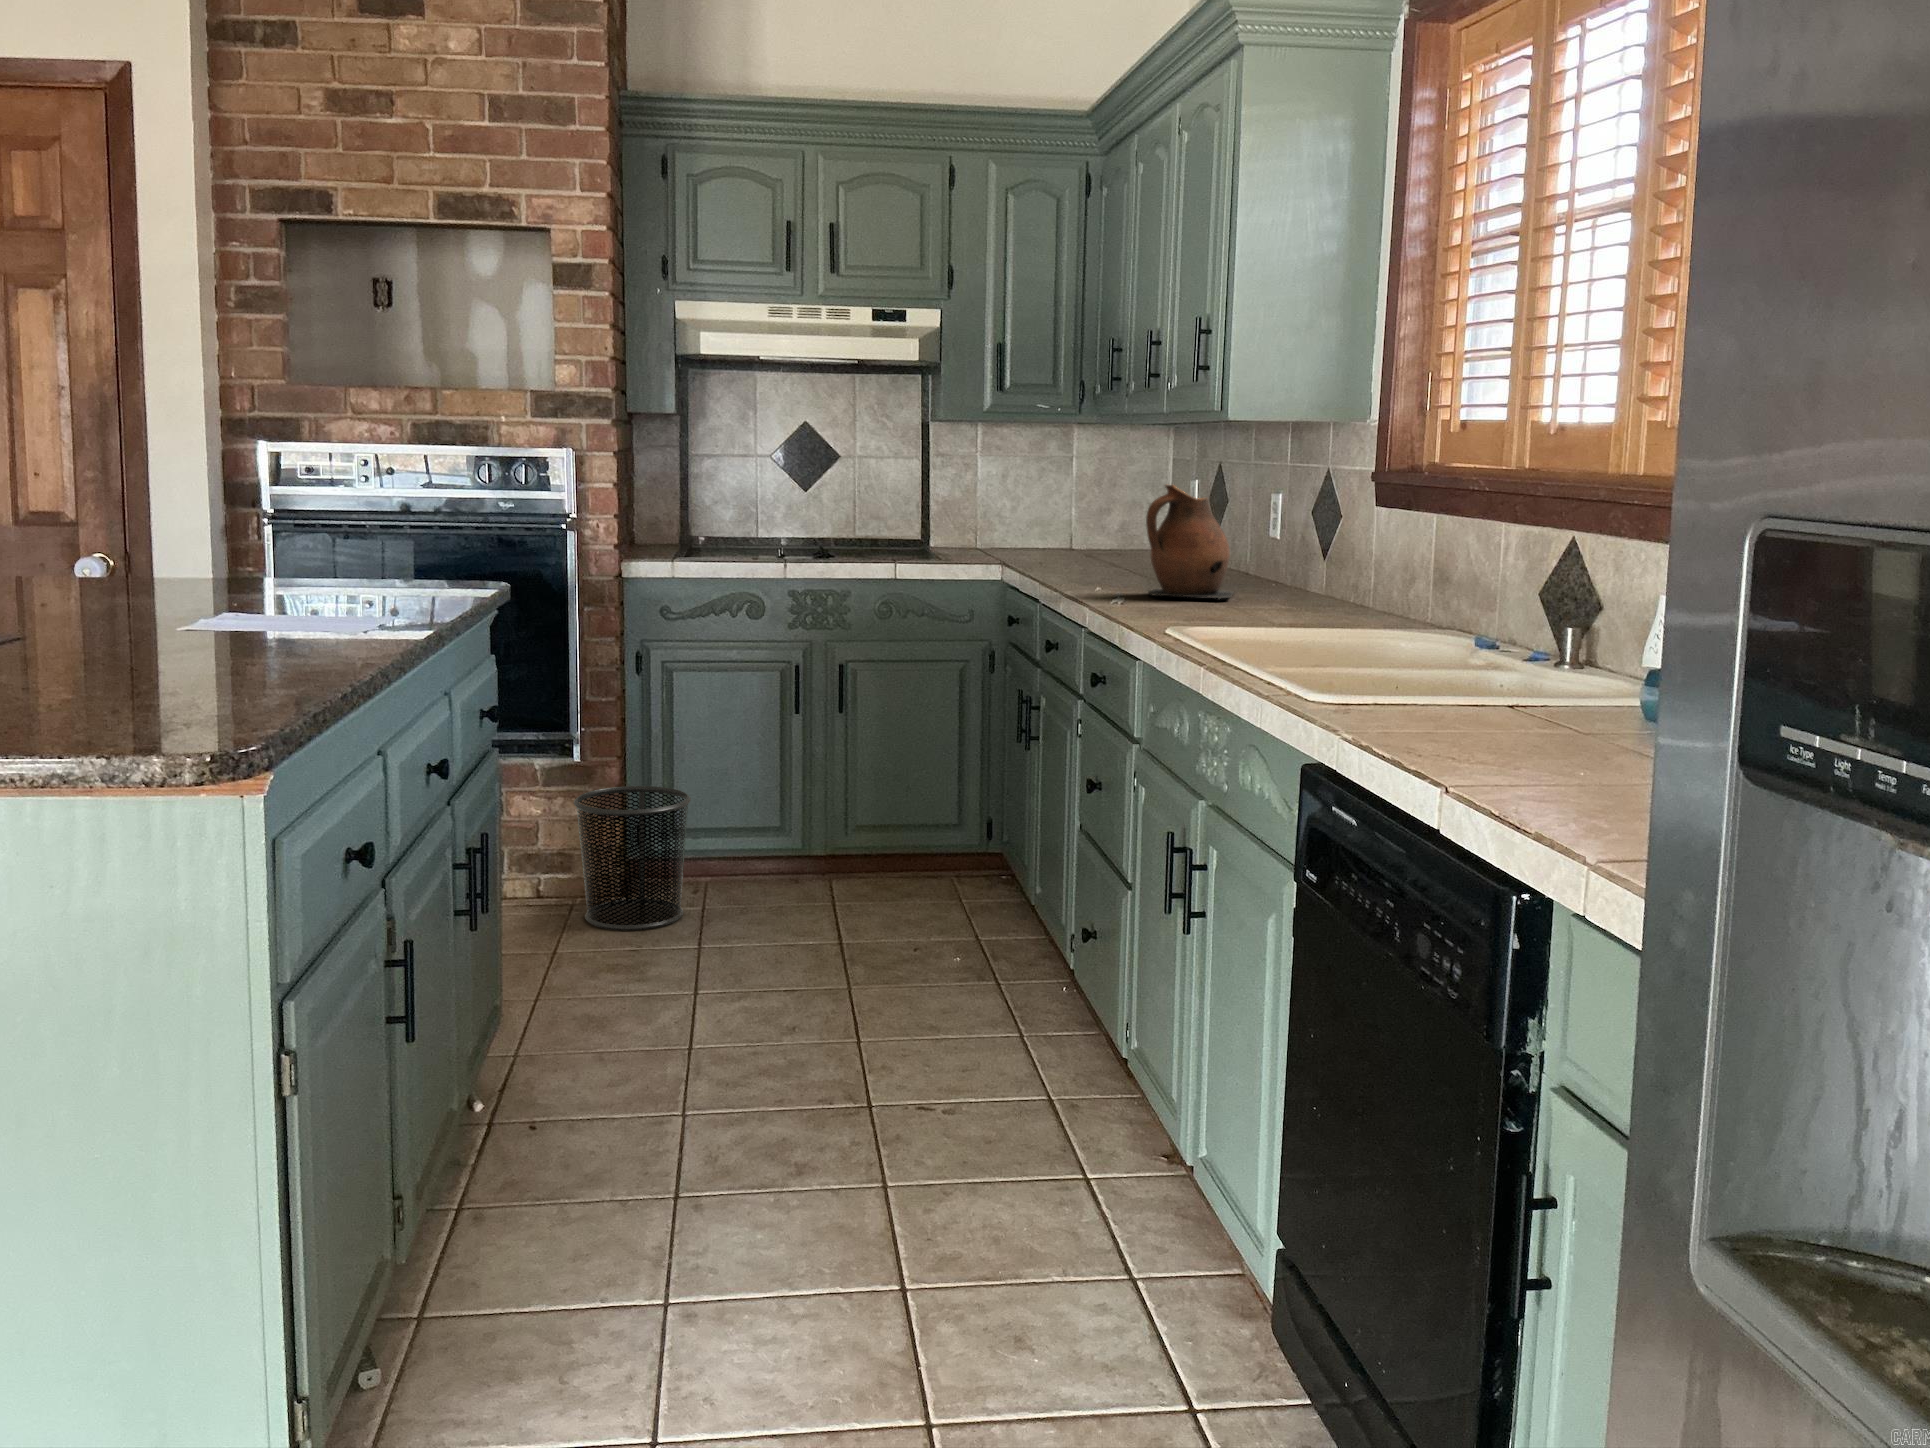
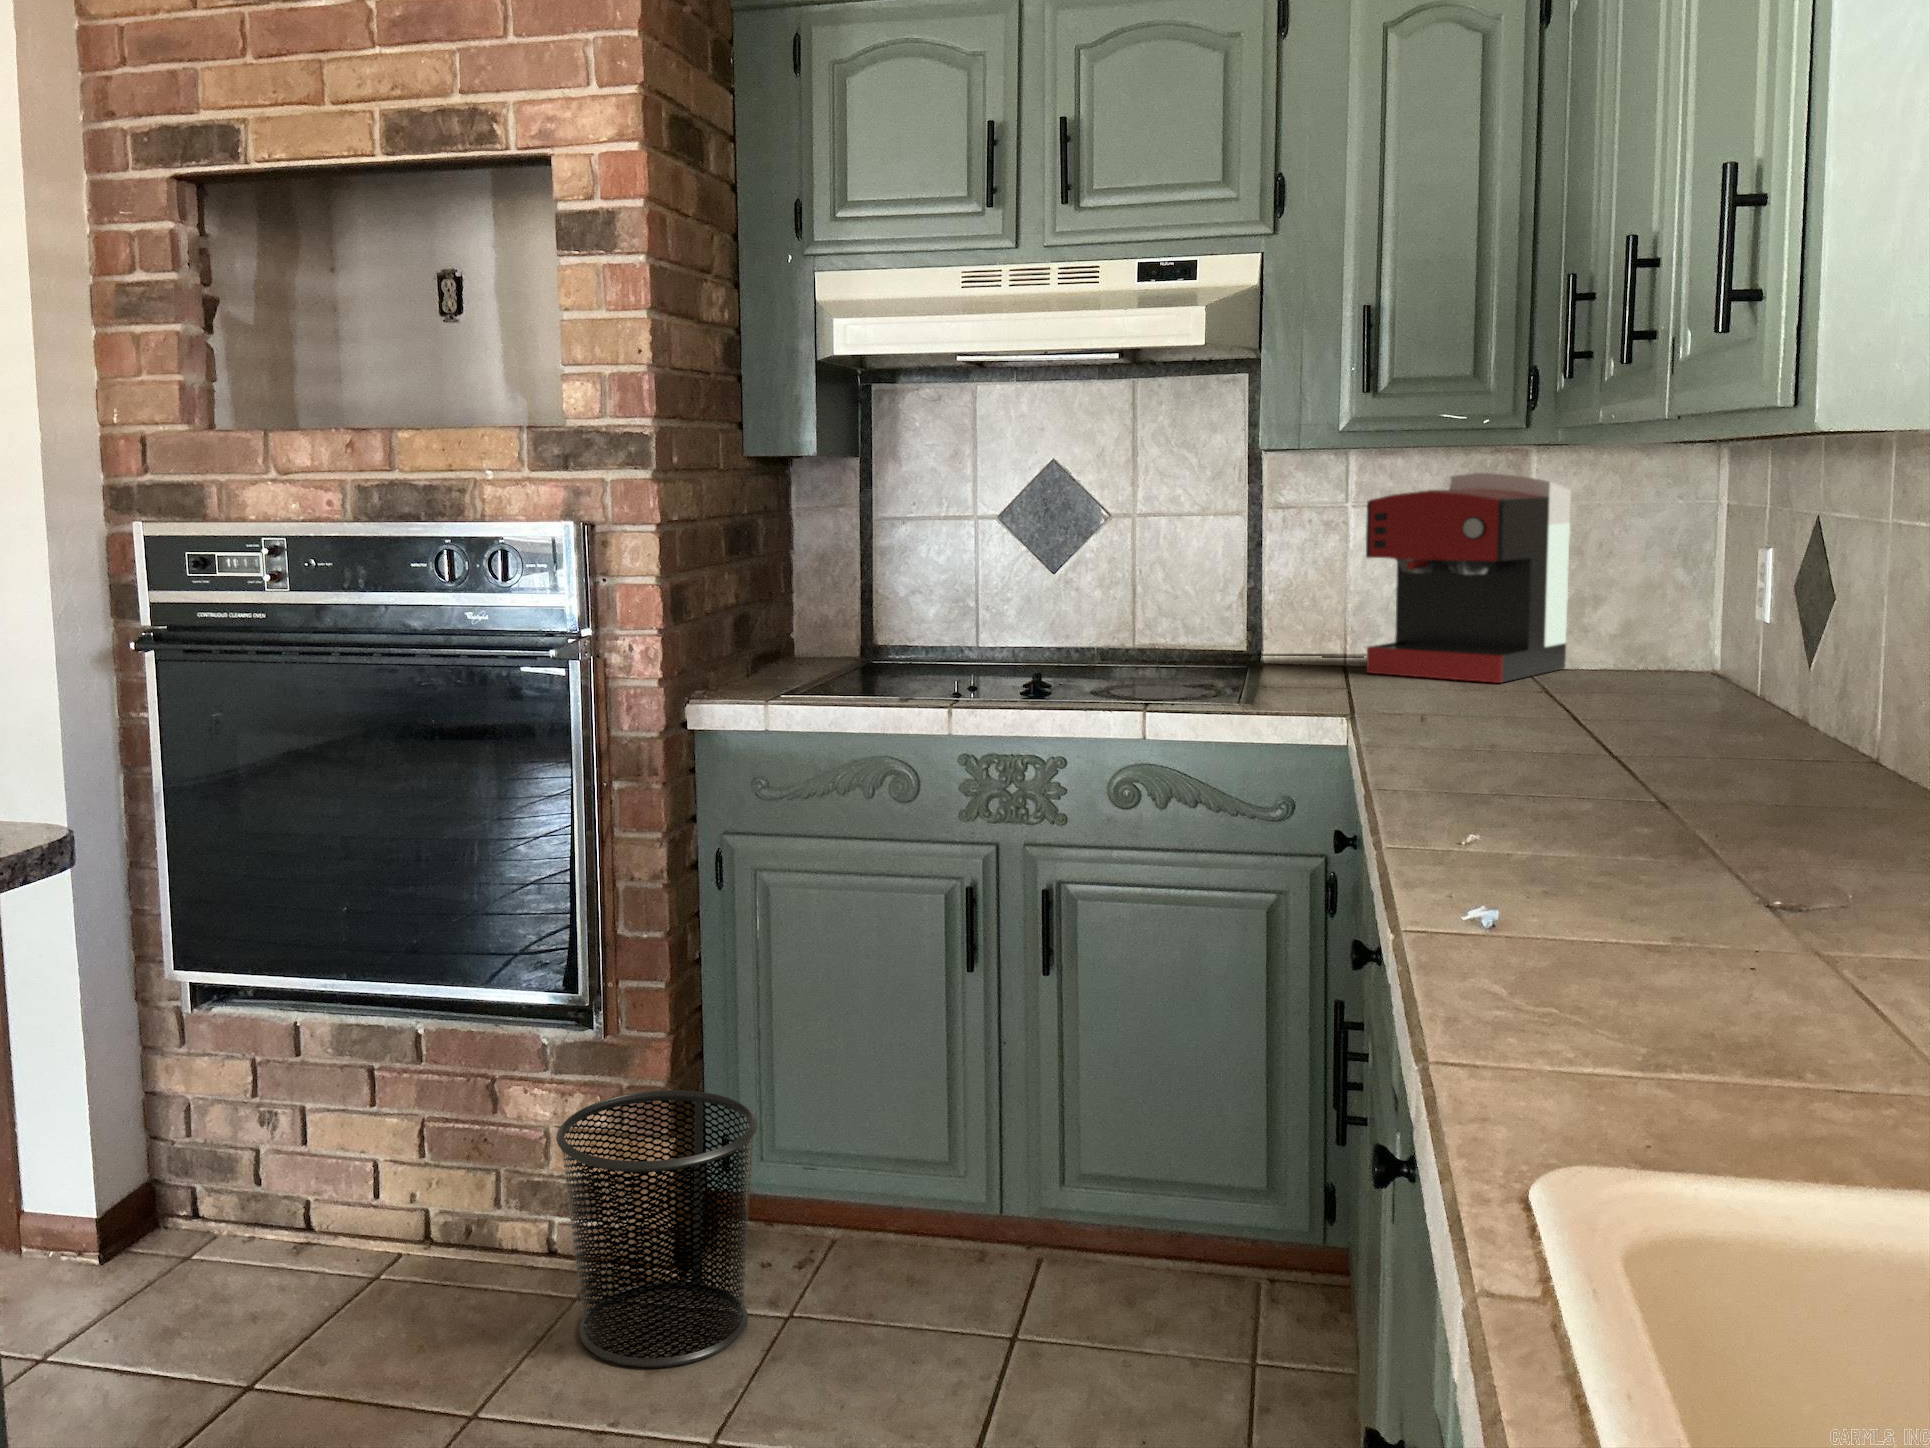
coffee maker: none [990,438,1093,552] -> present [1366,473,1571,683]
ceramic pitcher: present [1146,484,1234,599] -> none [1573,598,1822,902]

